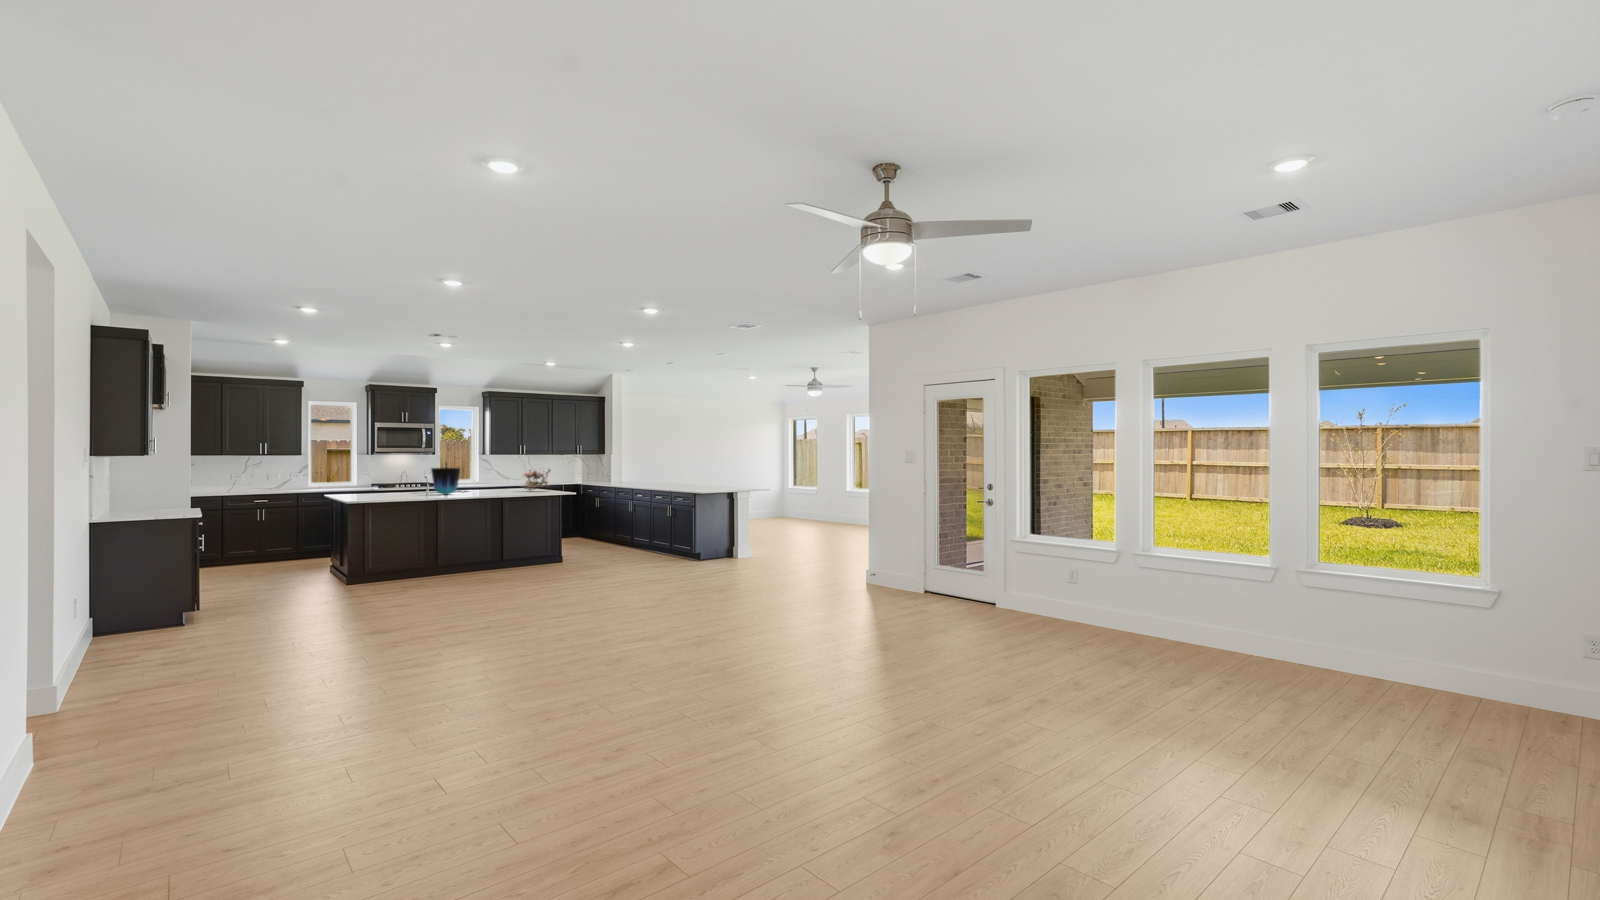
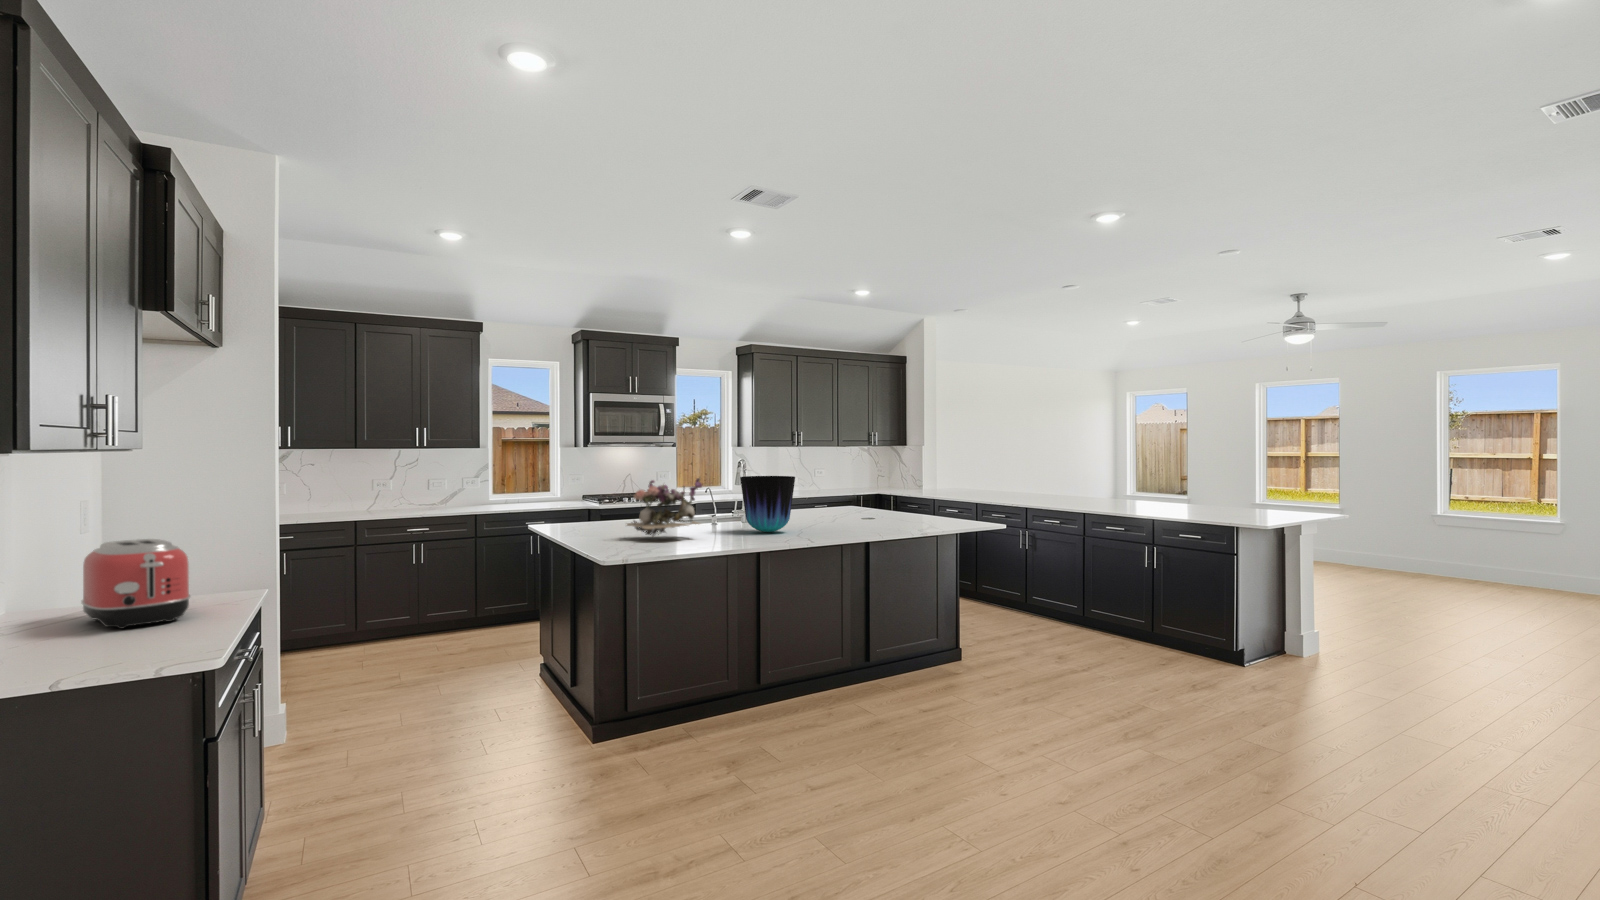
flower arrangement: present [524,469,550,490] -> present [627,478,702,536]
toaster: none [123,486,165,515] -> present [81,539,191,629]

